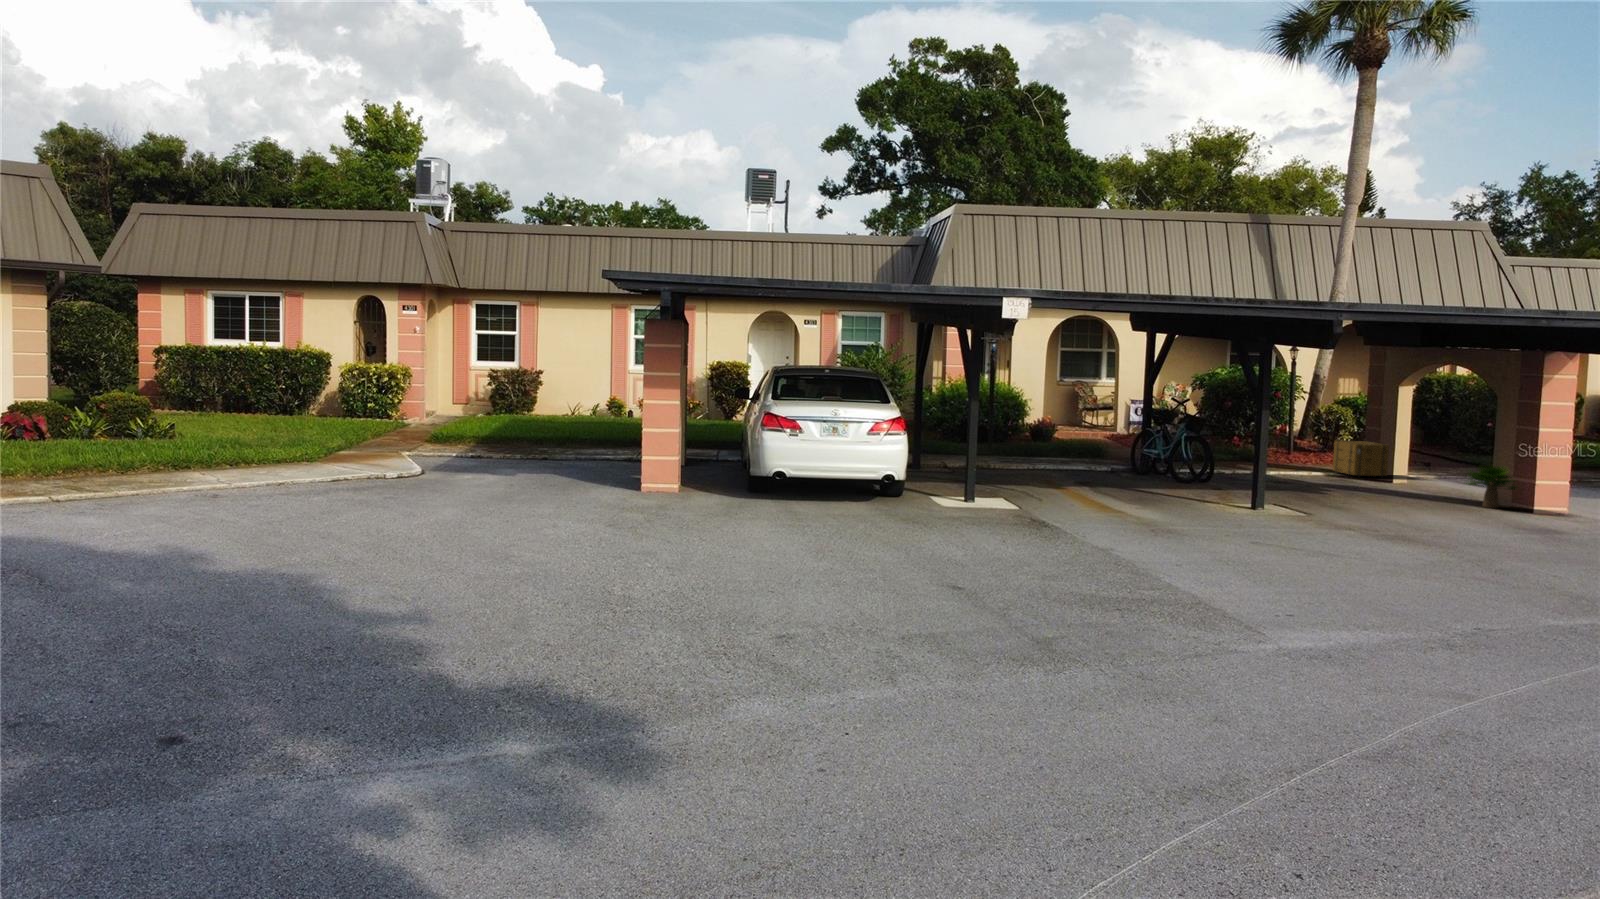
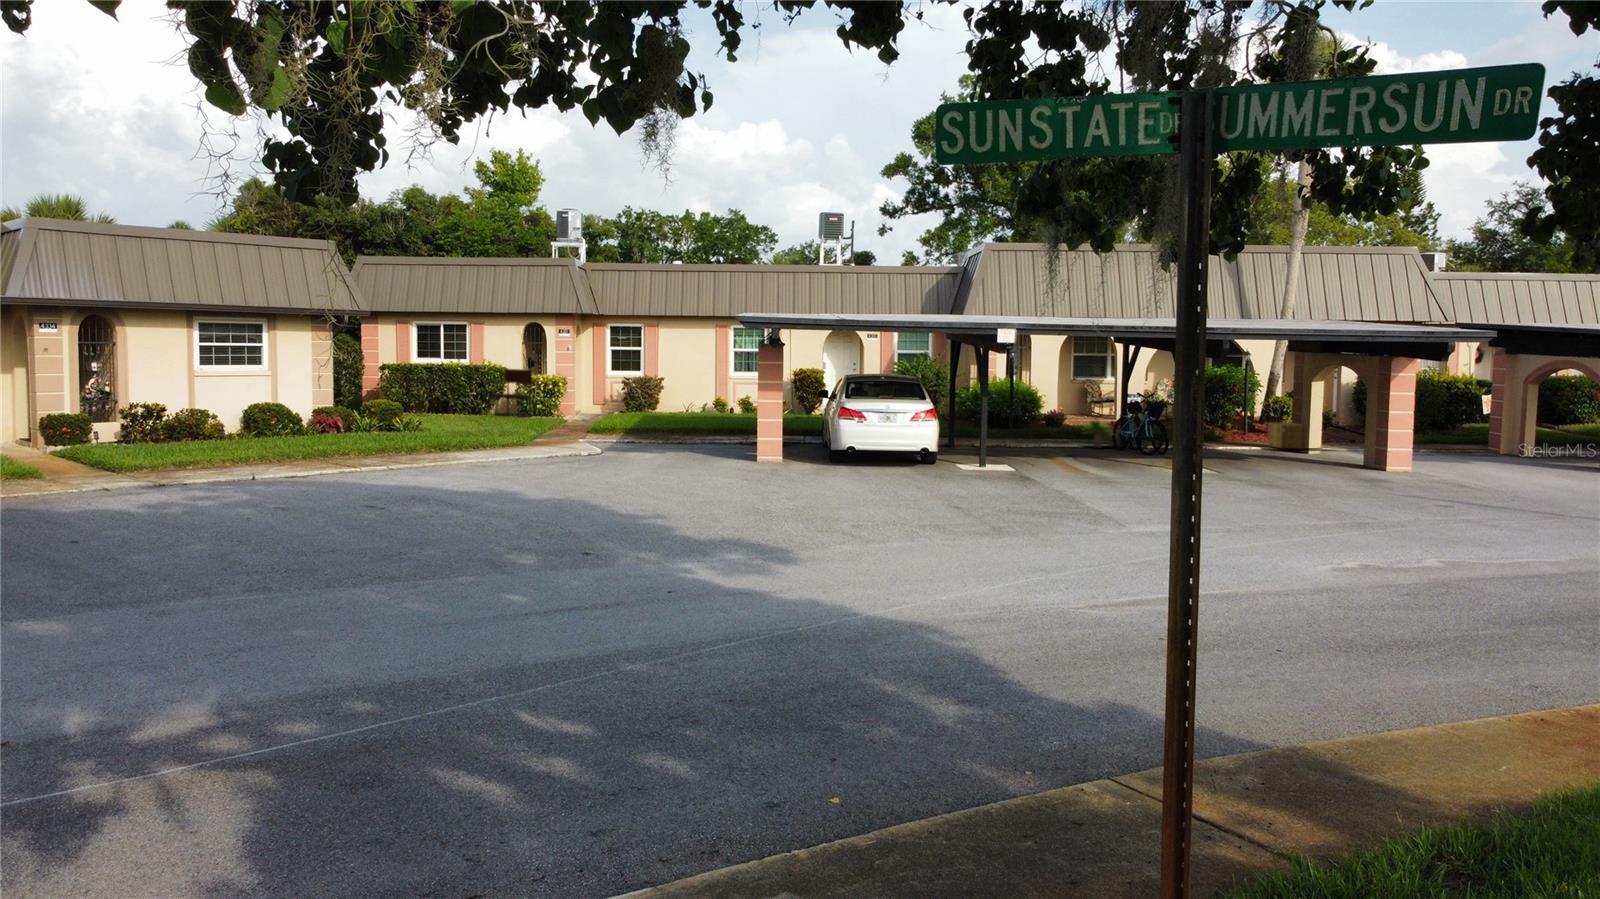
bench: none [302,355,361,419] -> present [488,369,532,417]
potted plant: present [1466,466,1517,508] -> present [1084,420,1112,447]

